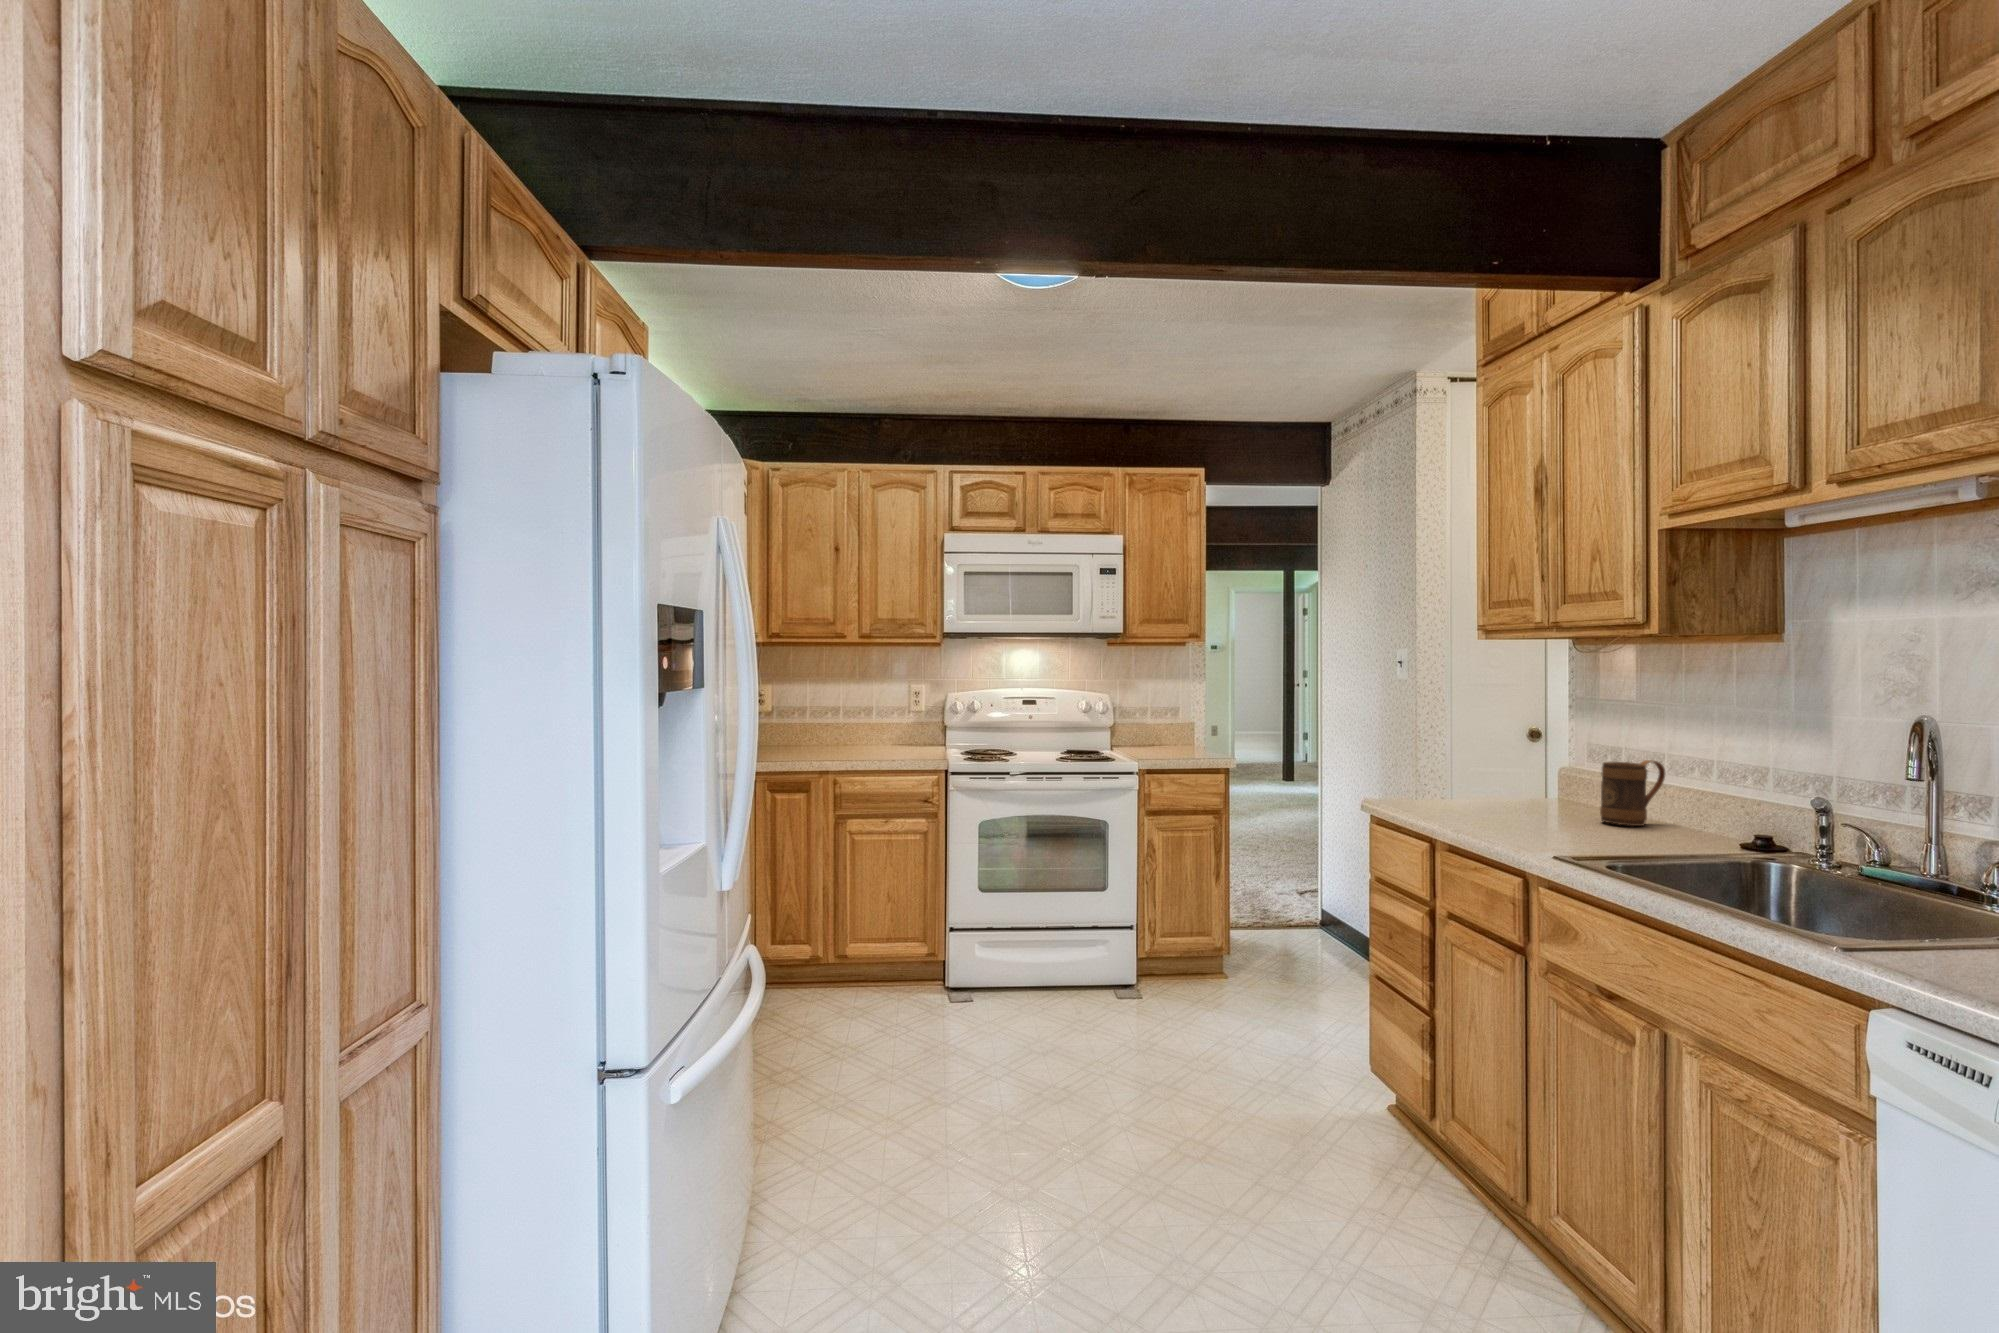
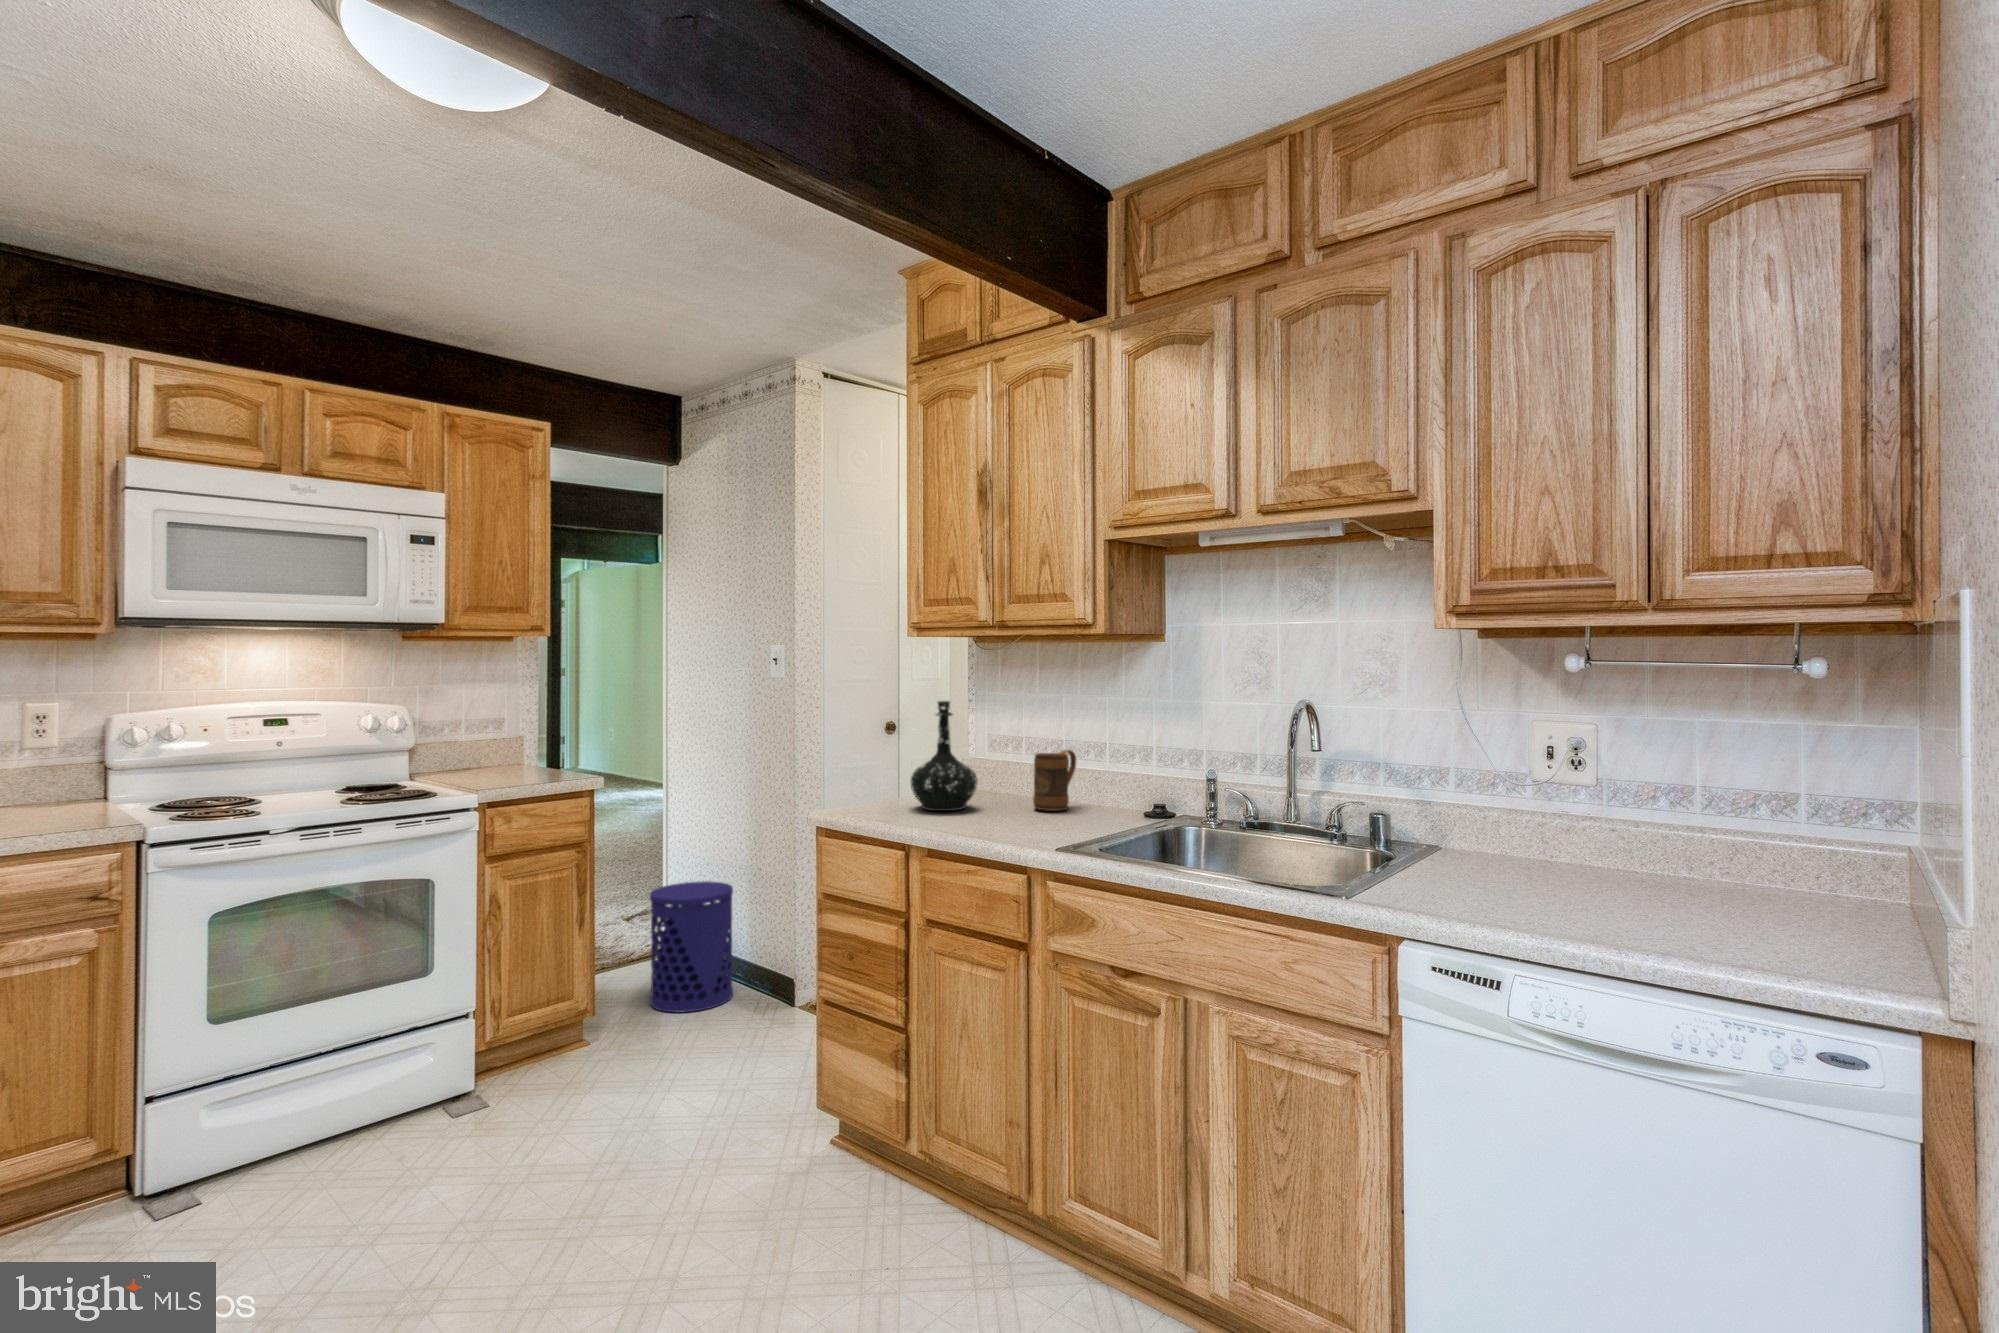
bottle: none [1462,702,1538,812] -> present [911,701,977,811]
waste bin: none [1289,860,1365,976] -> present [650,881,733,1012]

